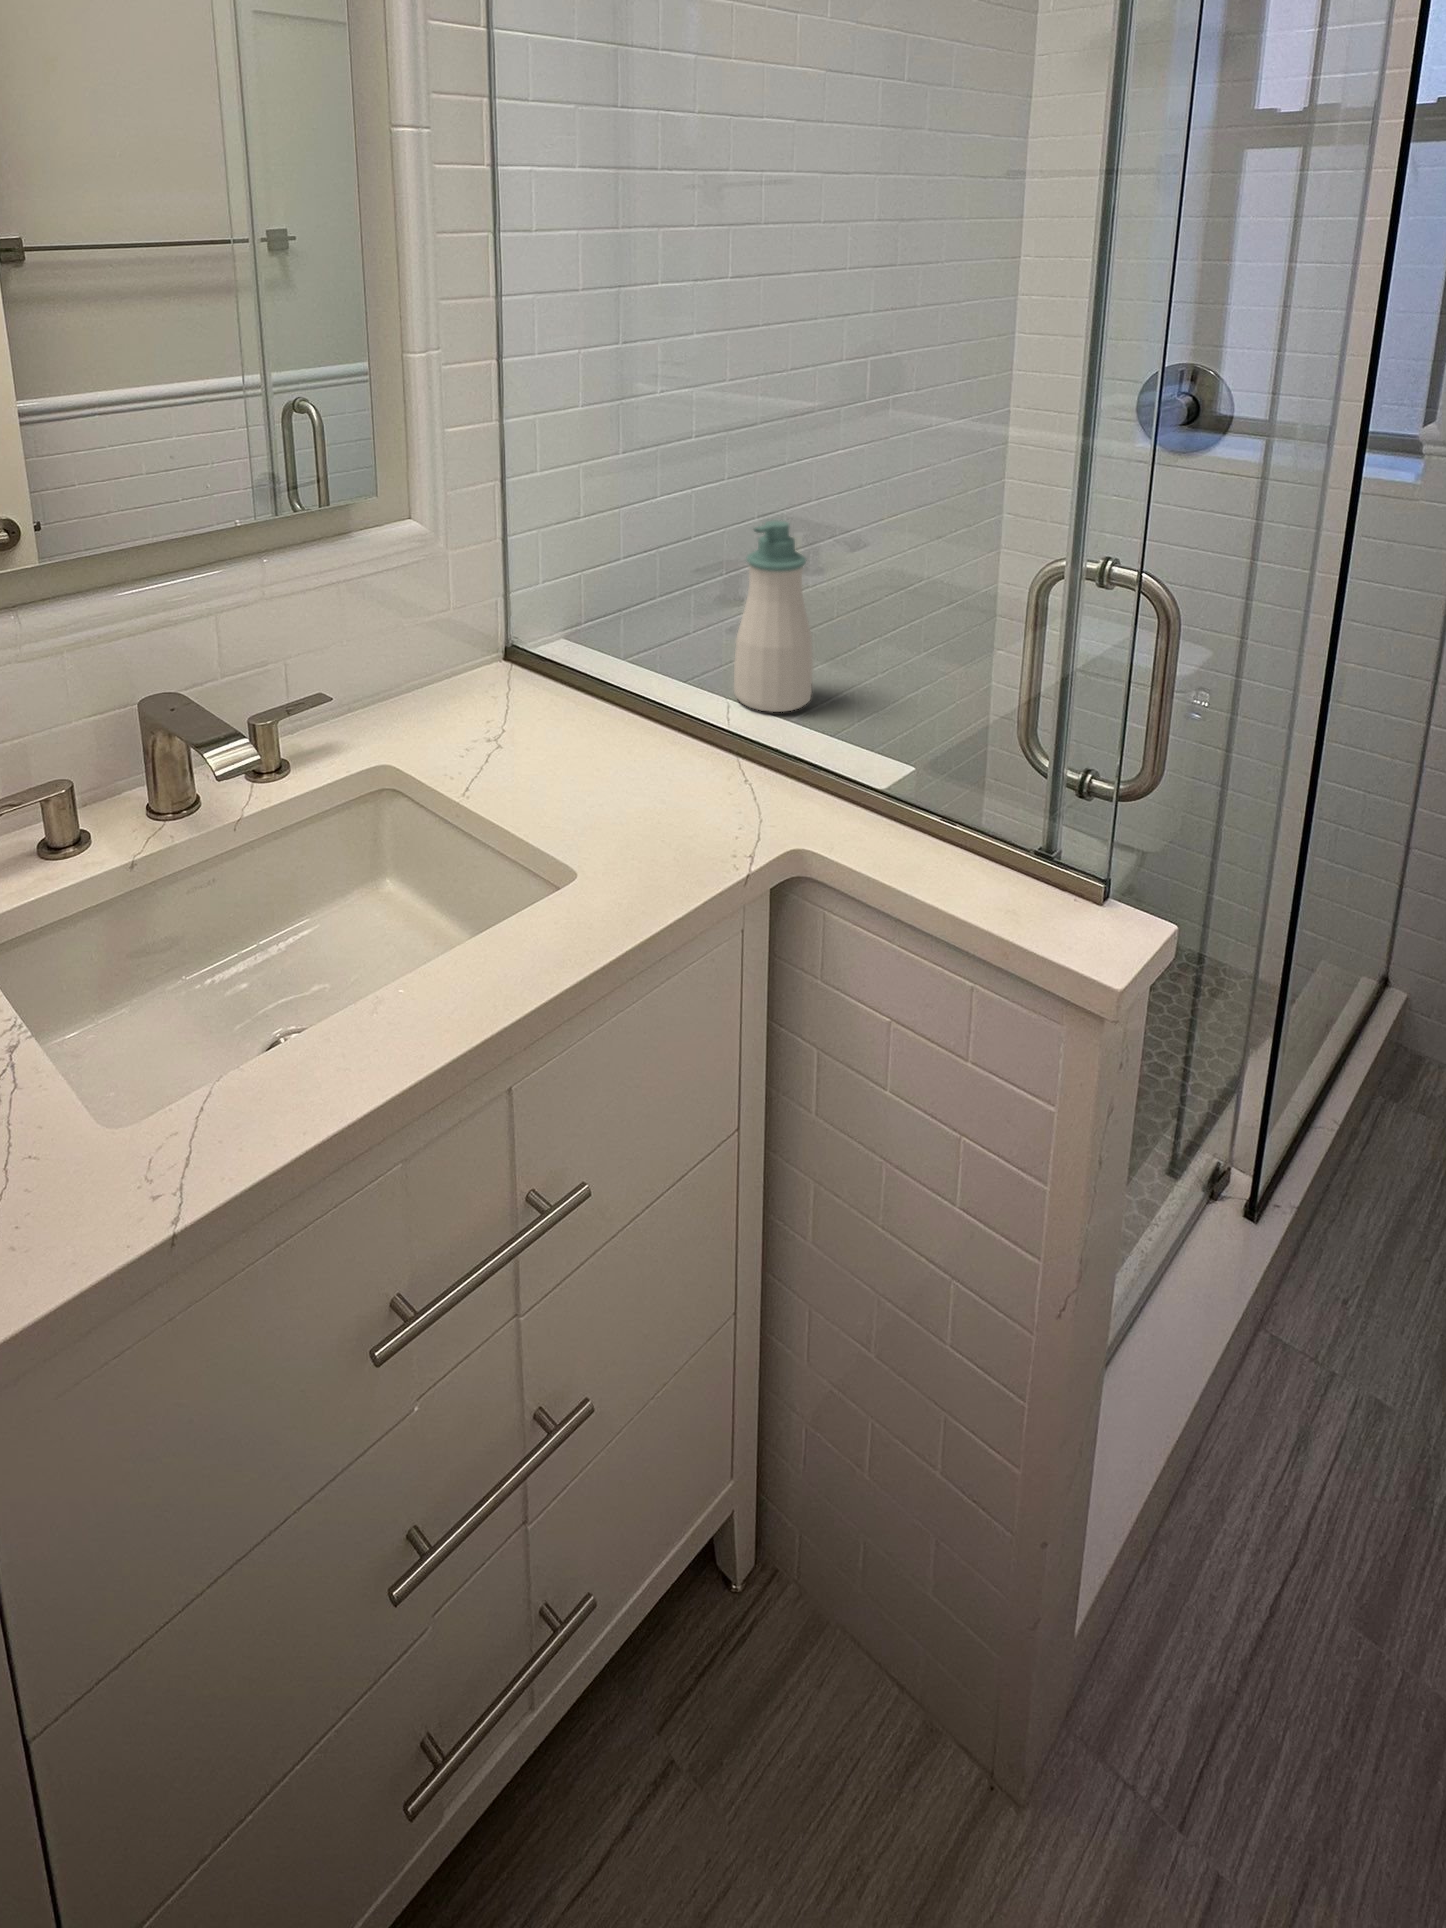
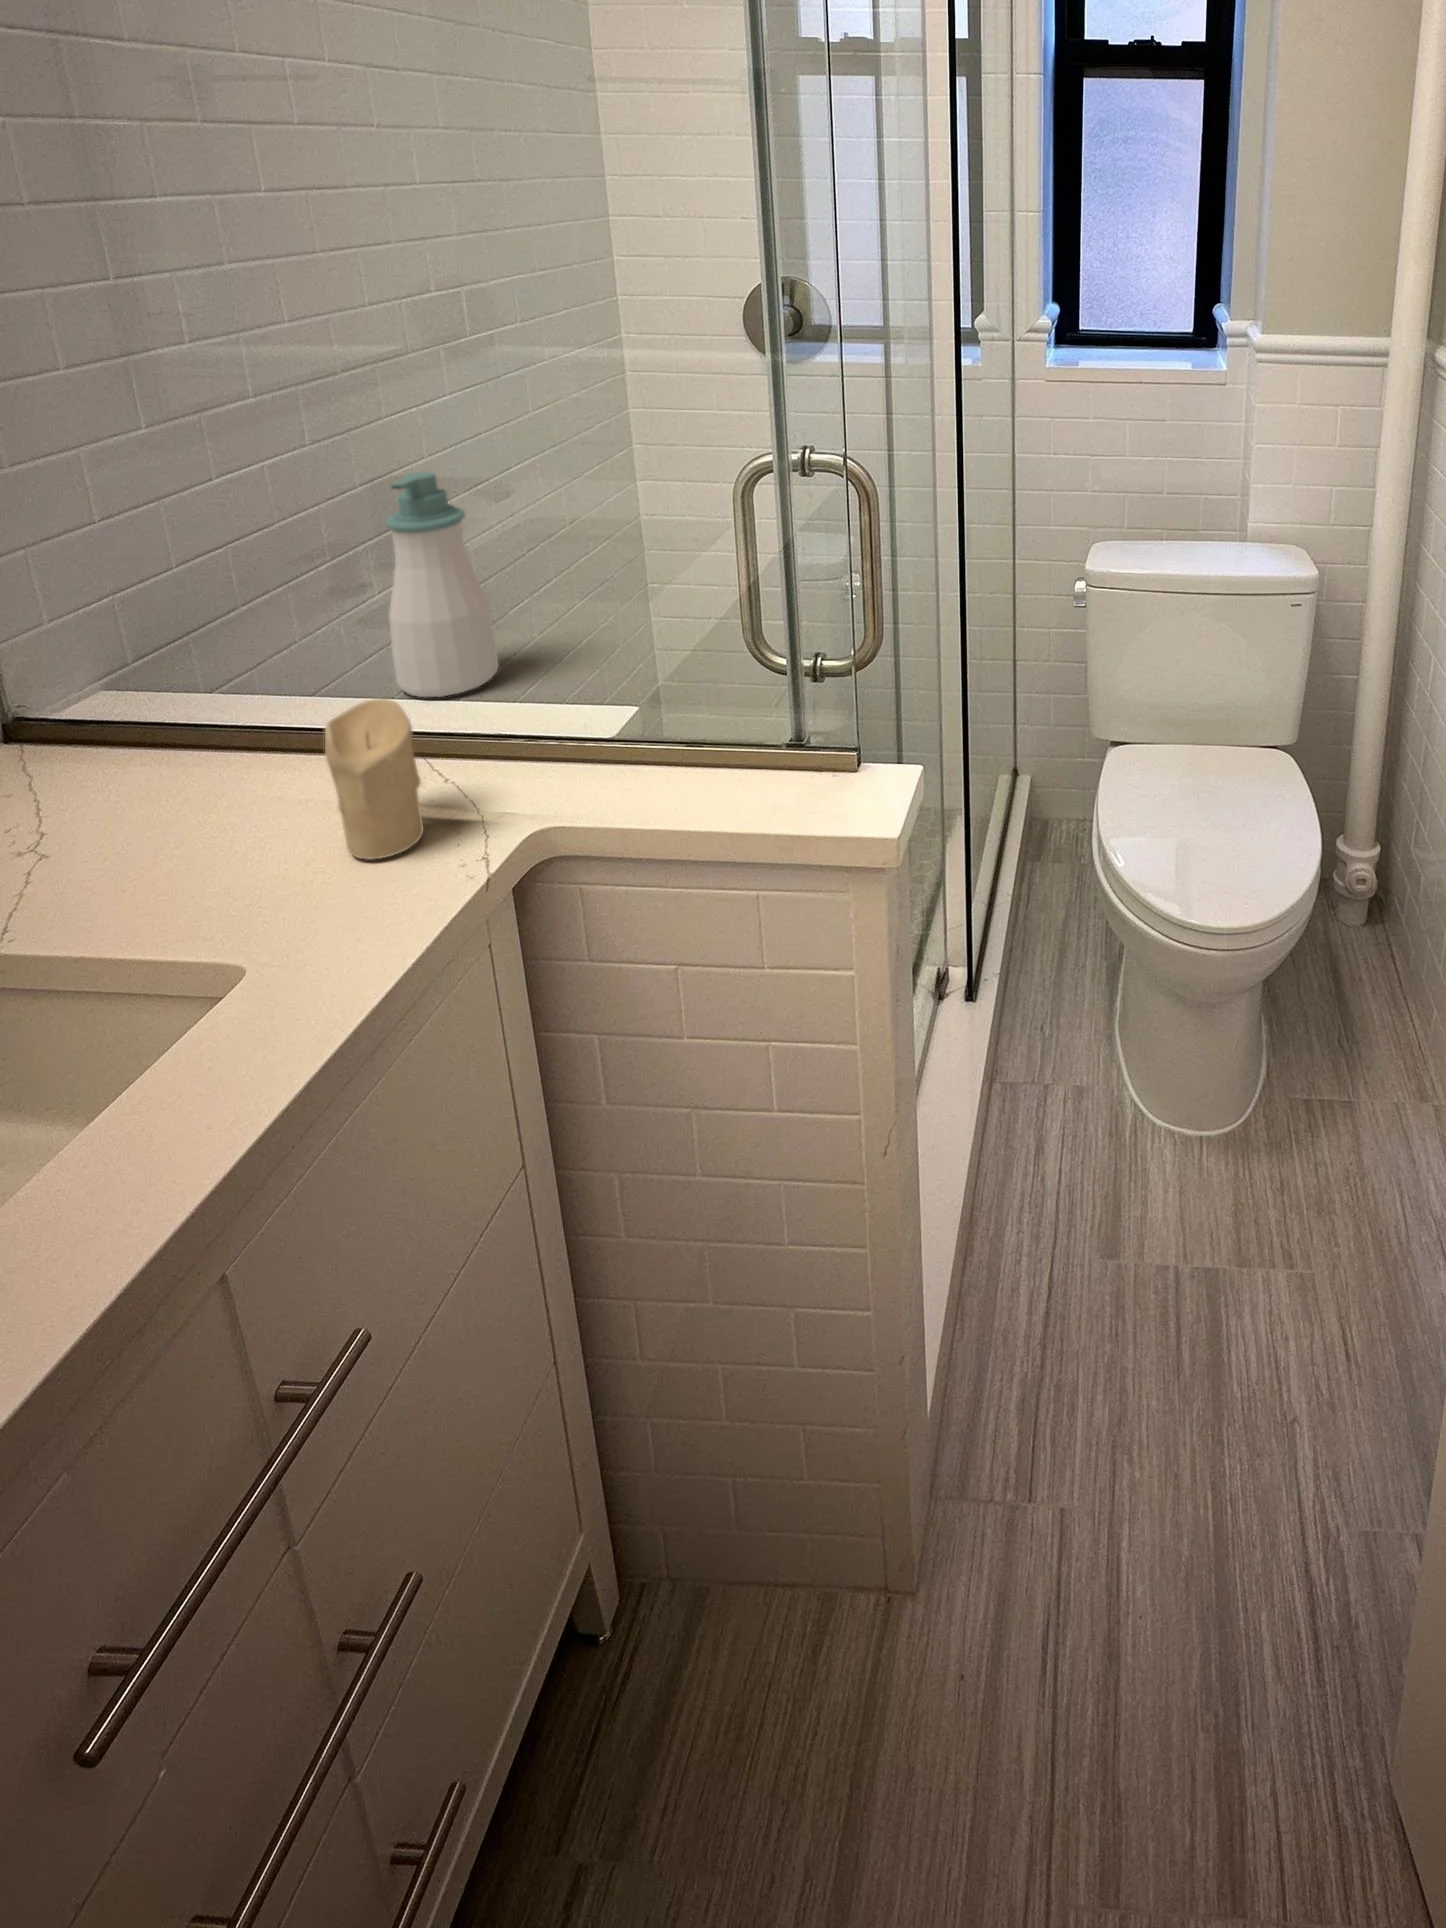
candle: none [656,699,717,828] -> present [325,699,423,860]

